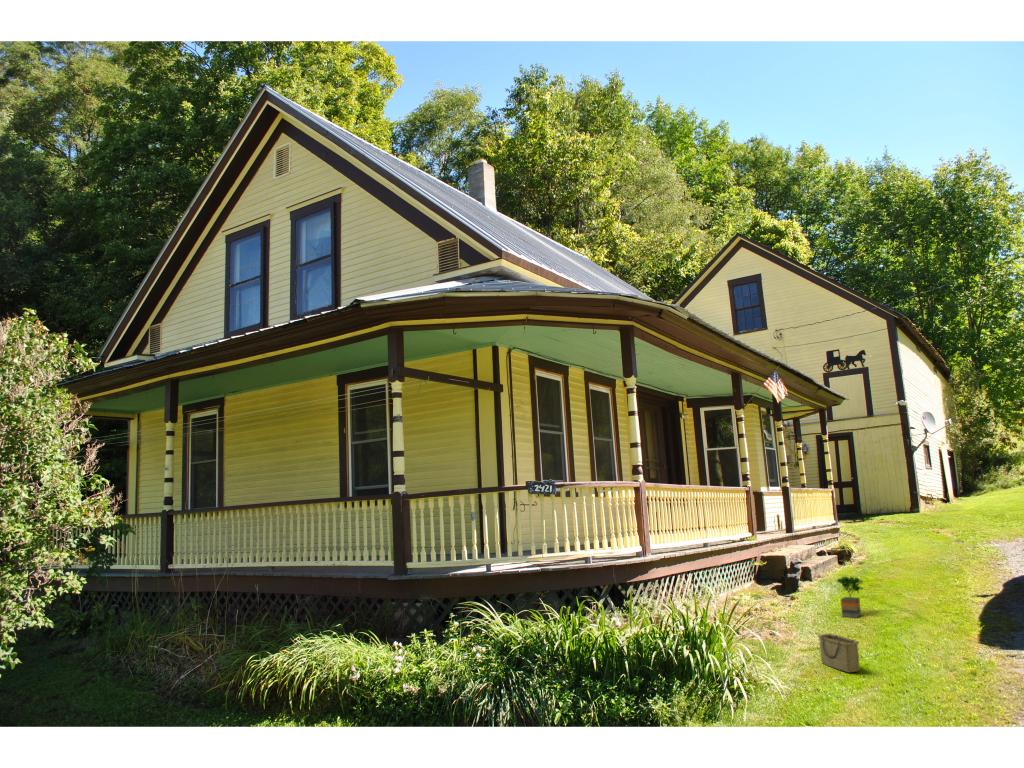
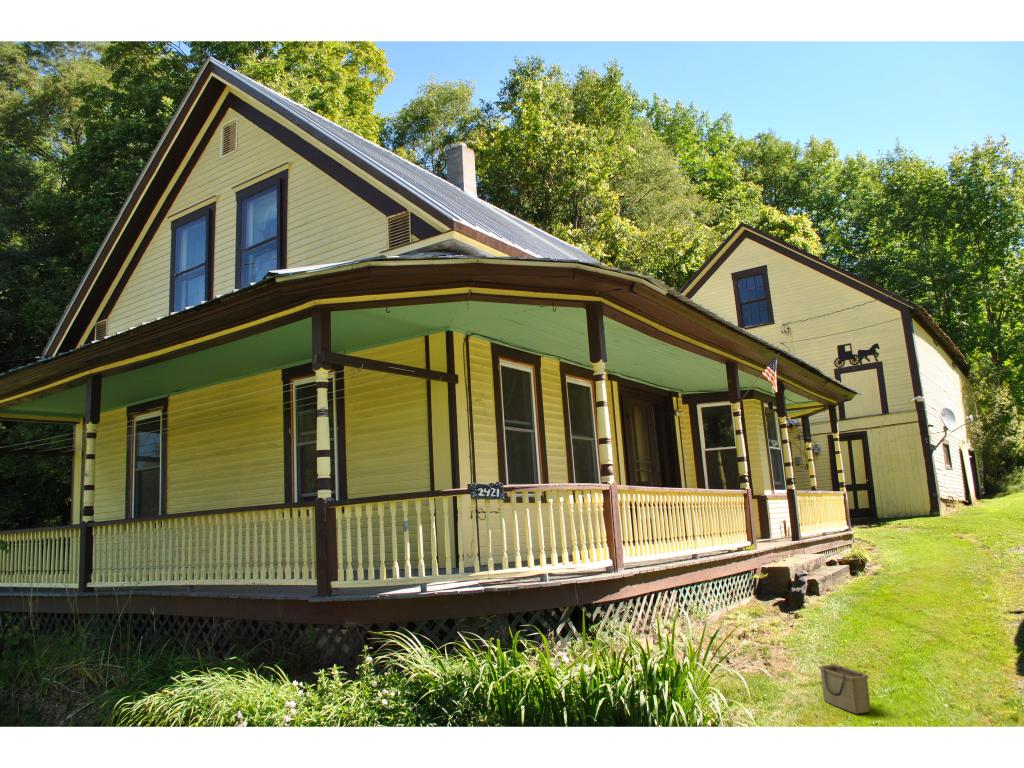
potted tree: present [837,577,863,618] -> none [844,591,877,641]

